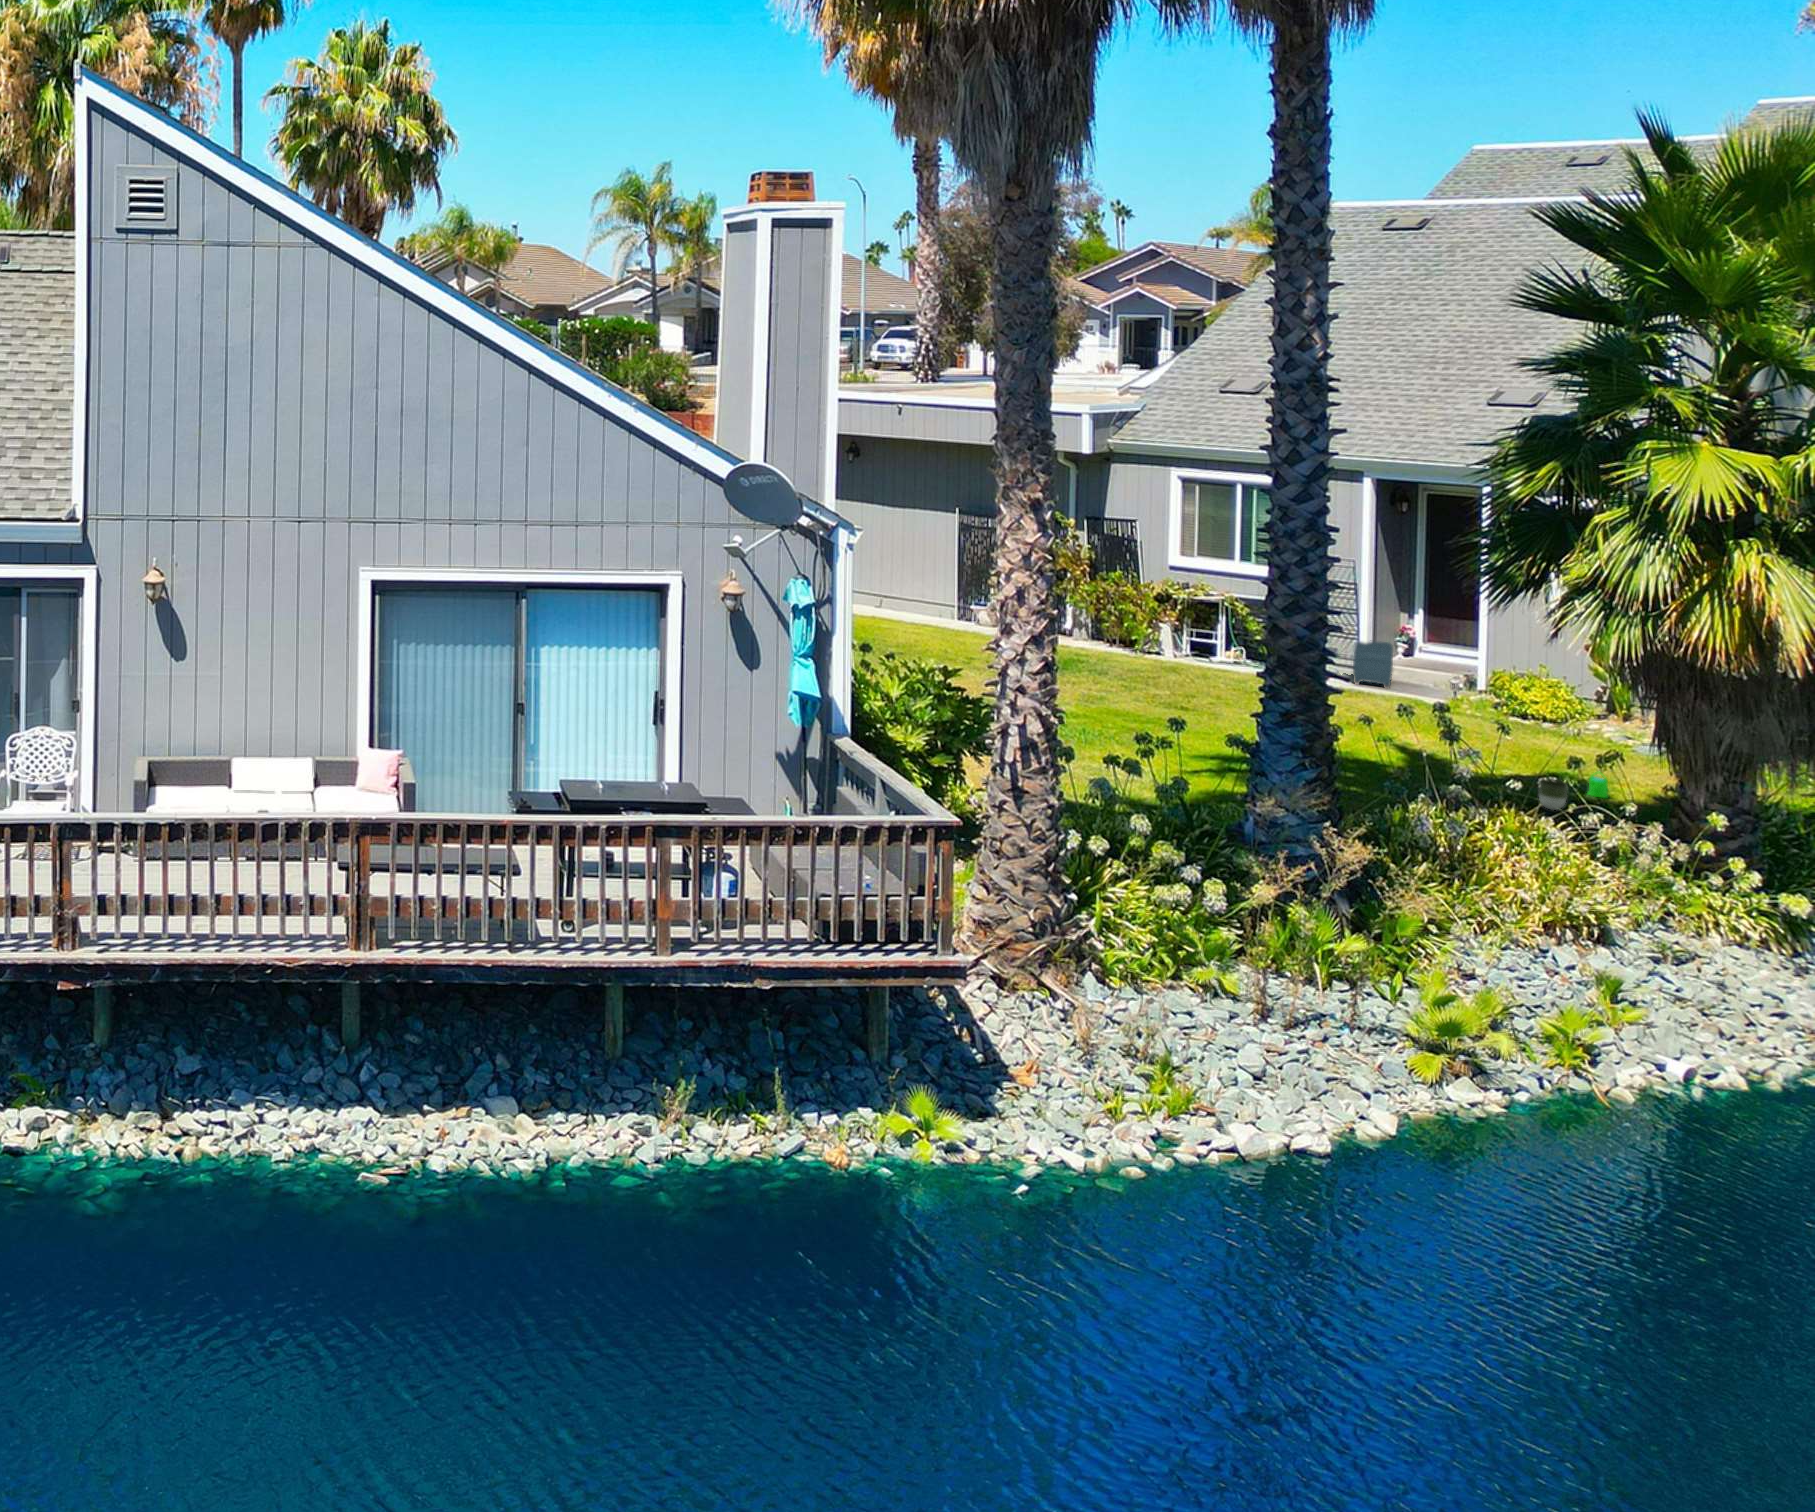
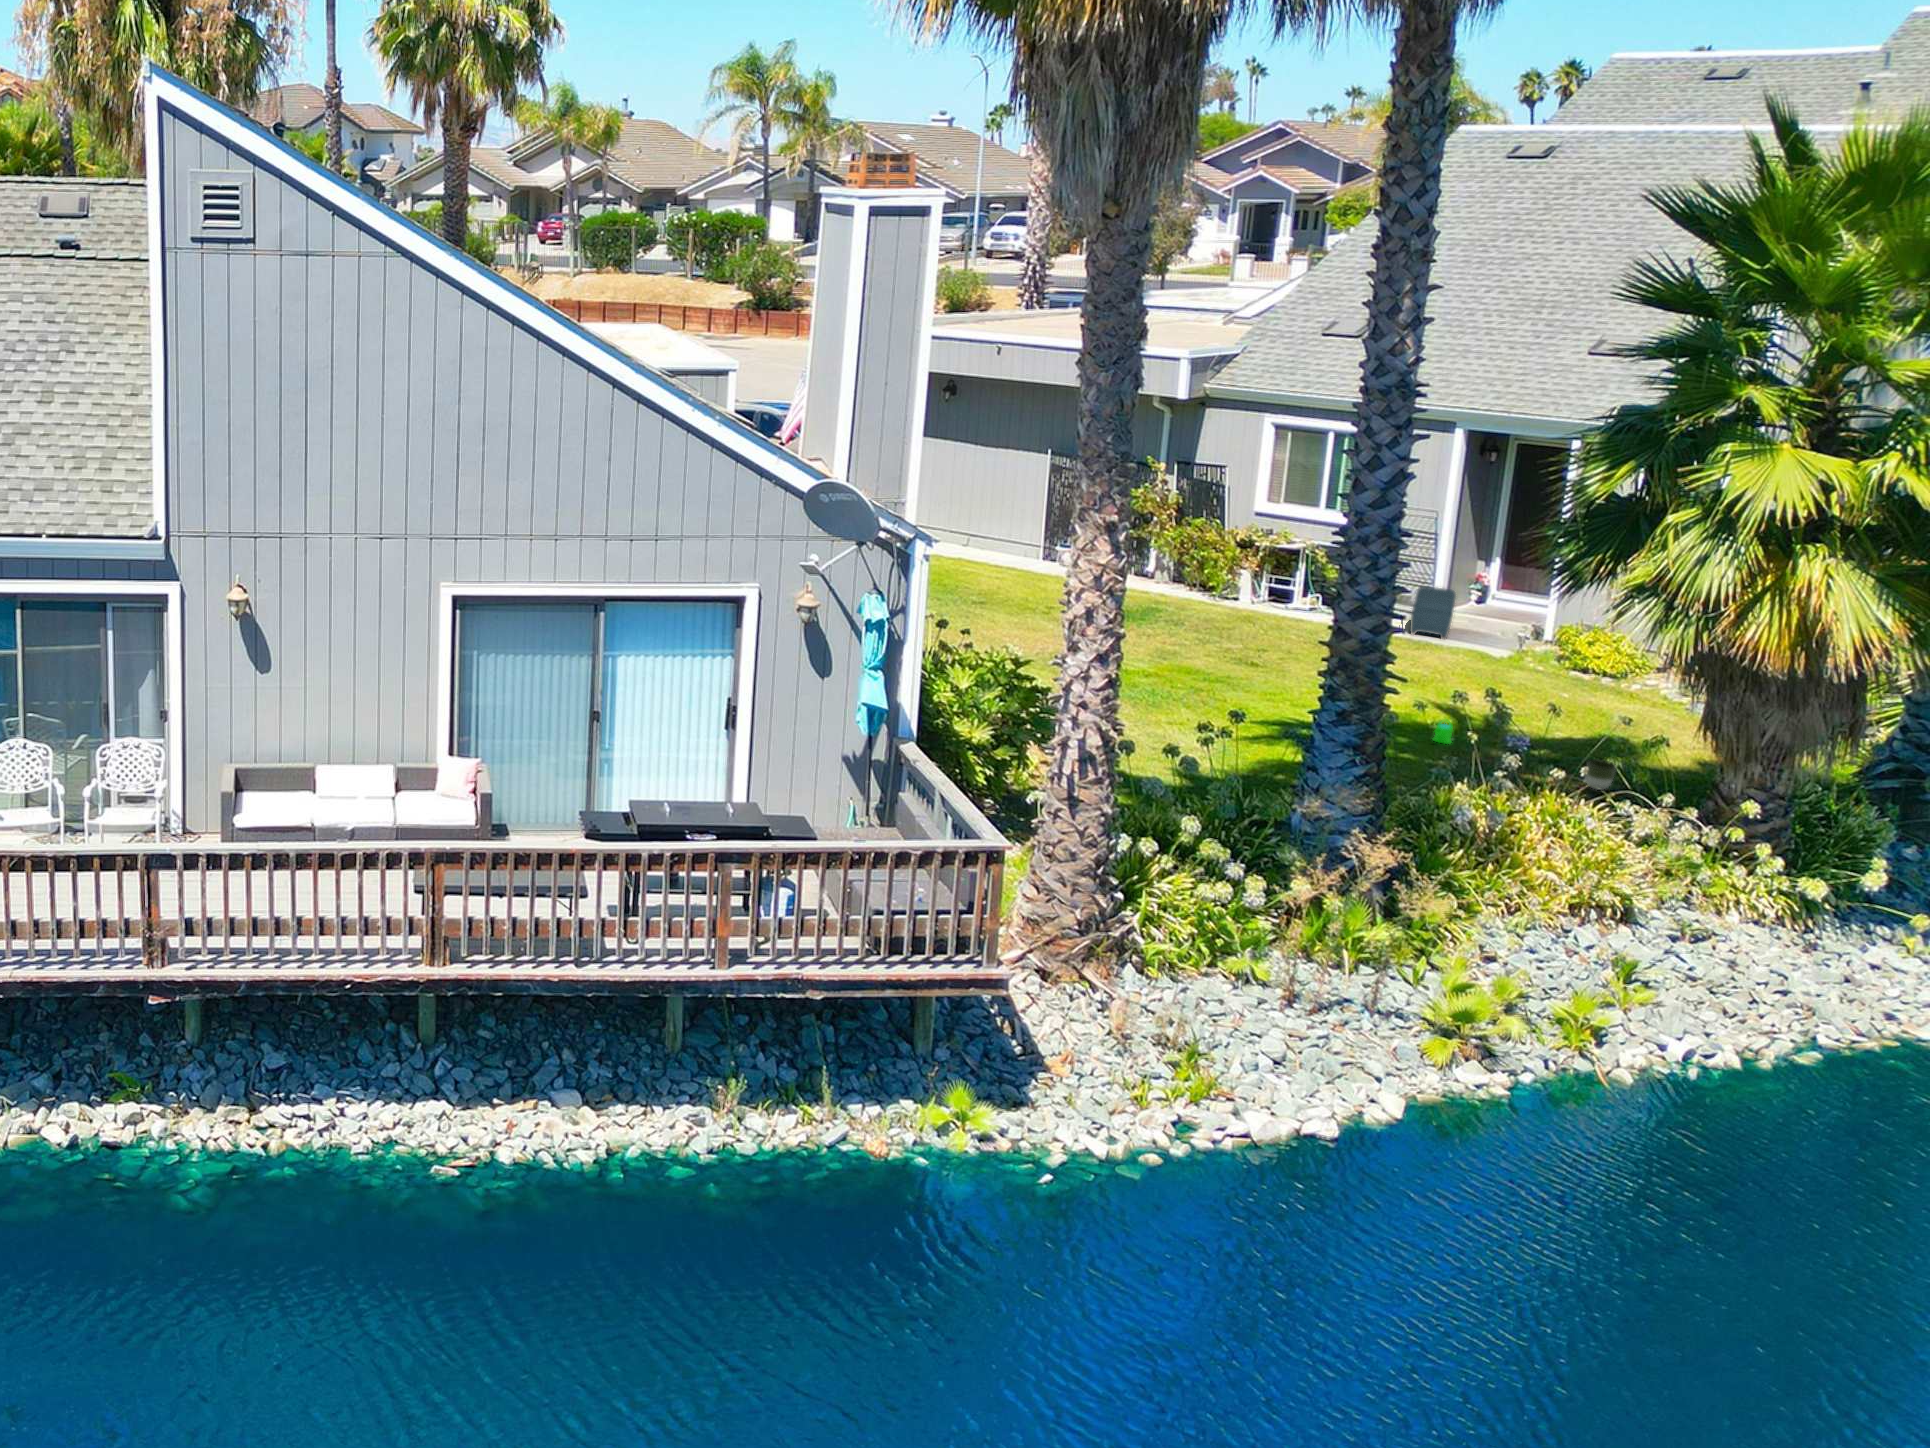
watering can: present [1588,772,1608,798] -> present [1433,720,1453,744]

